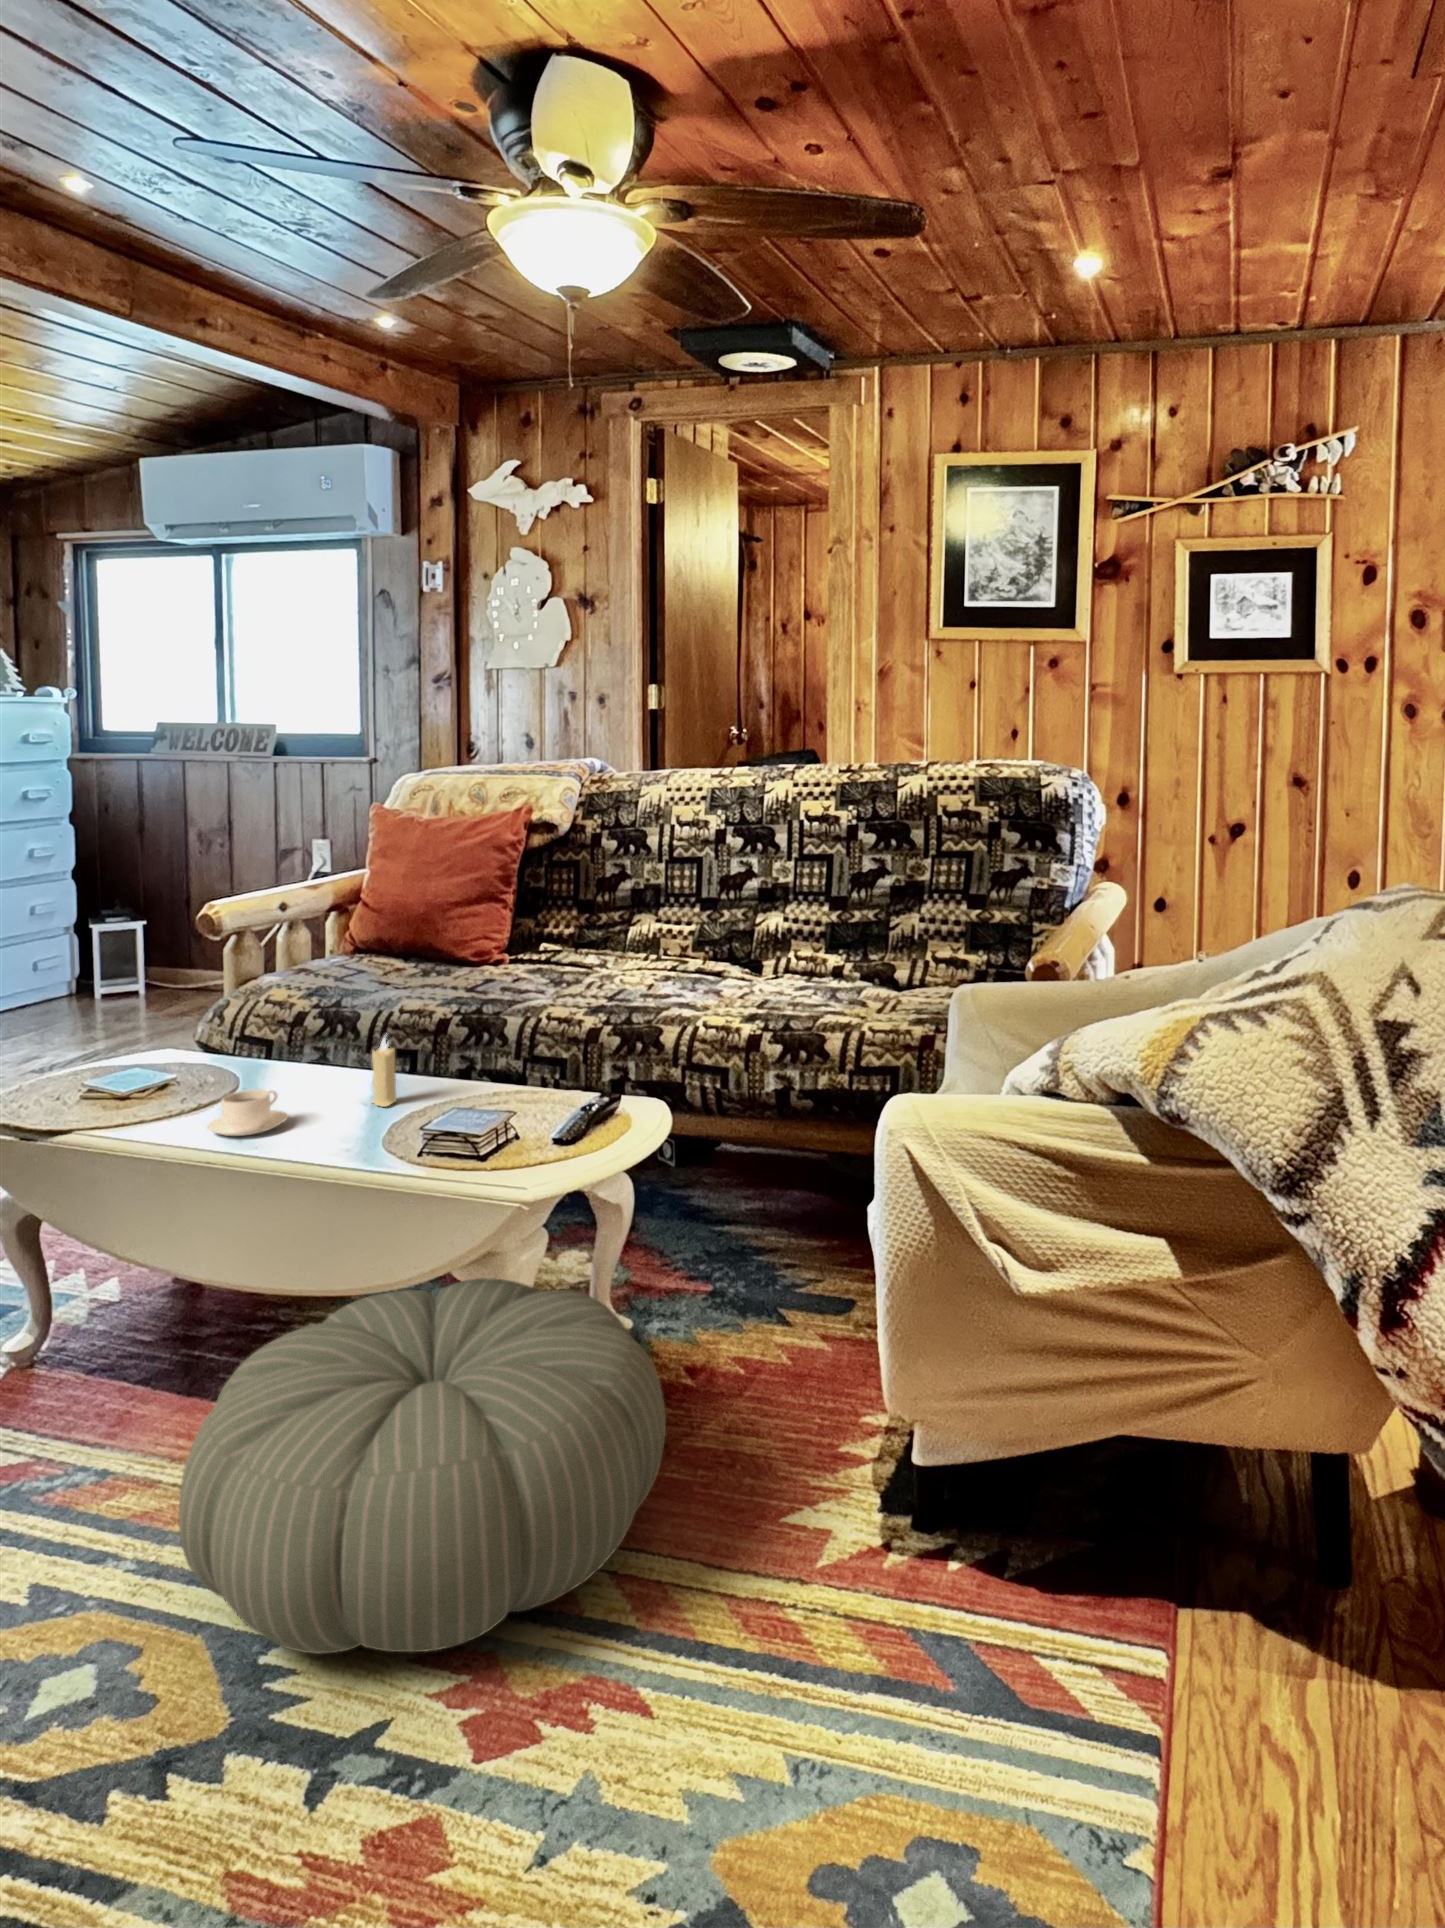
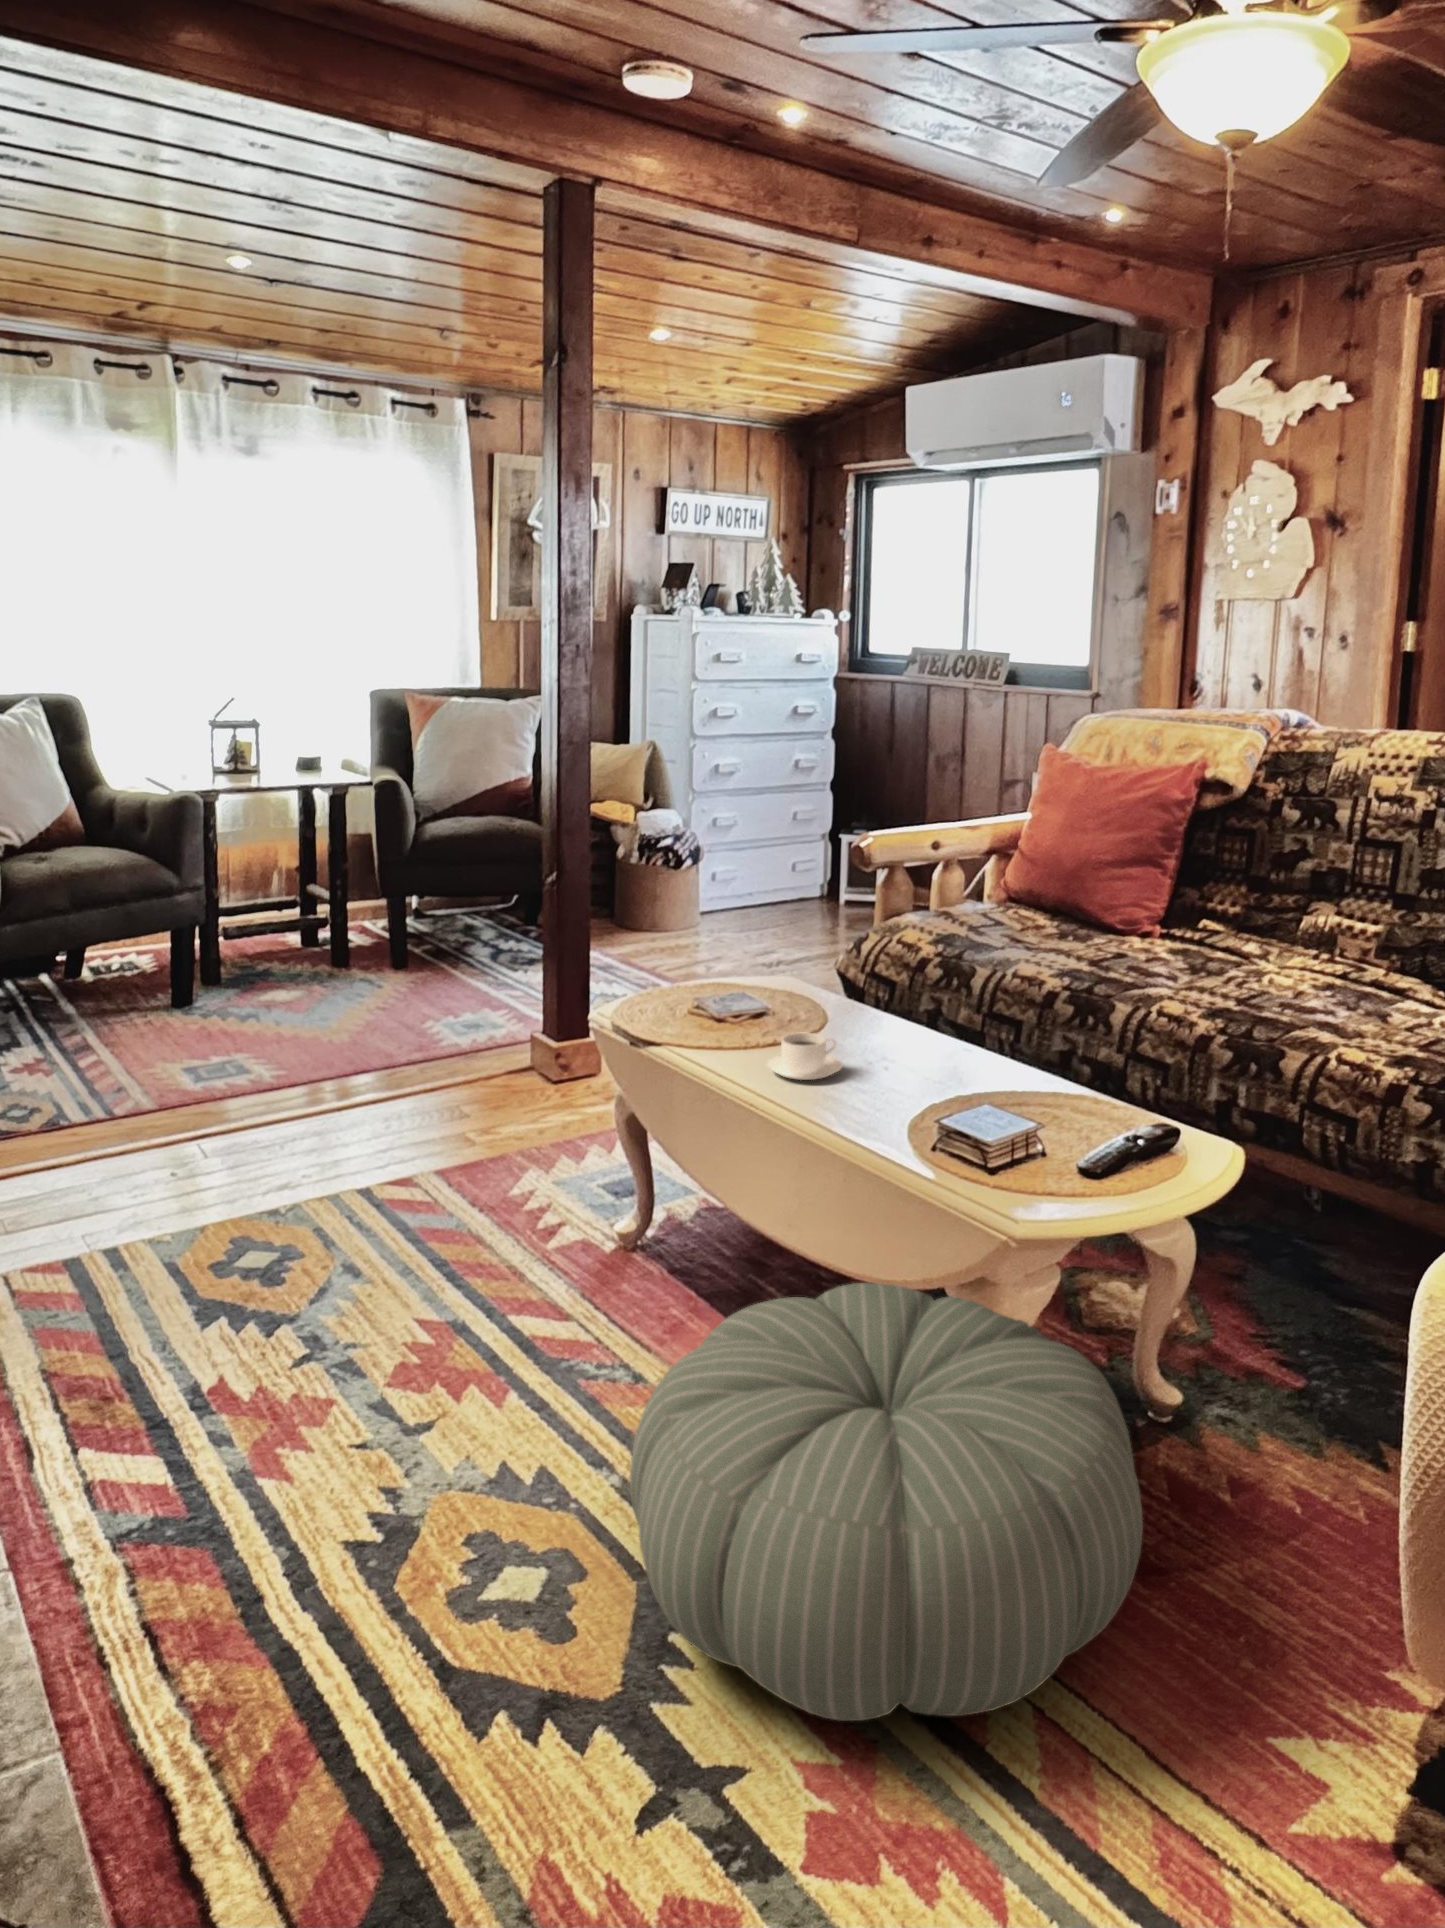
candle: present [372,1037,396,1107] -> none [928,1001,956,1078]

